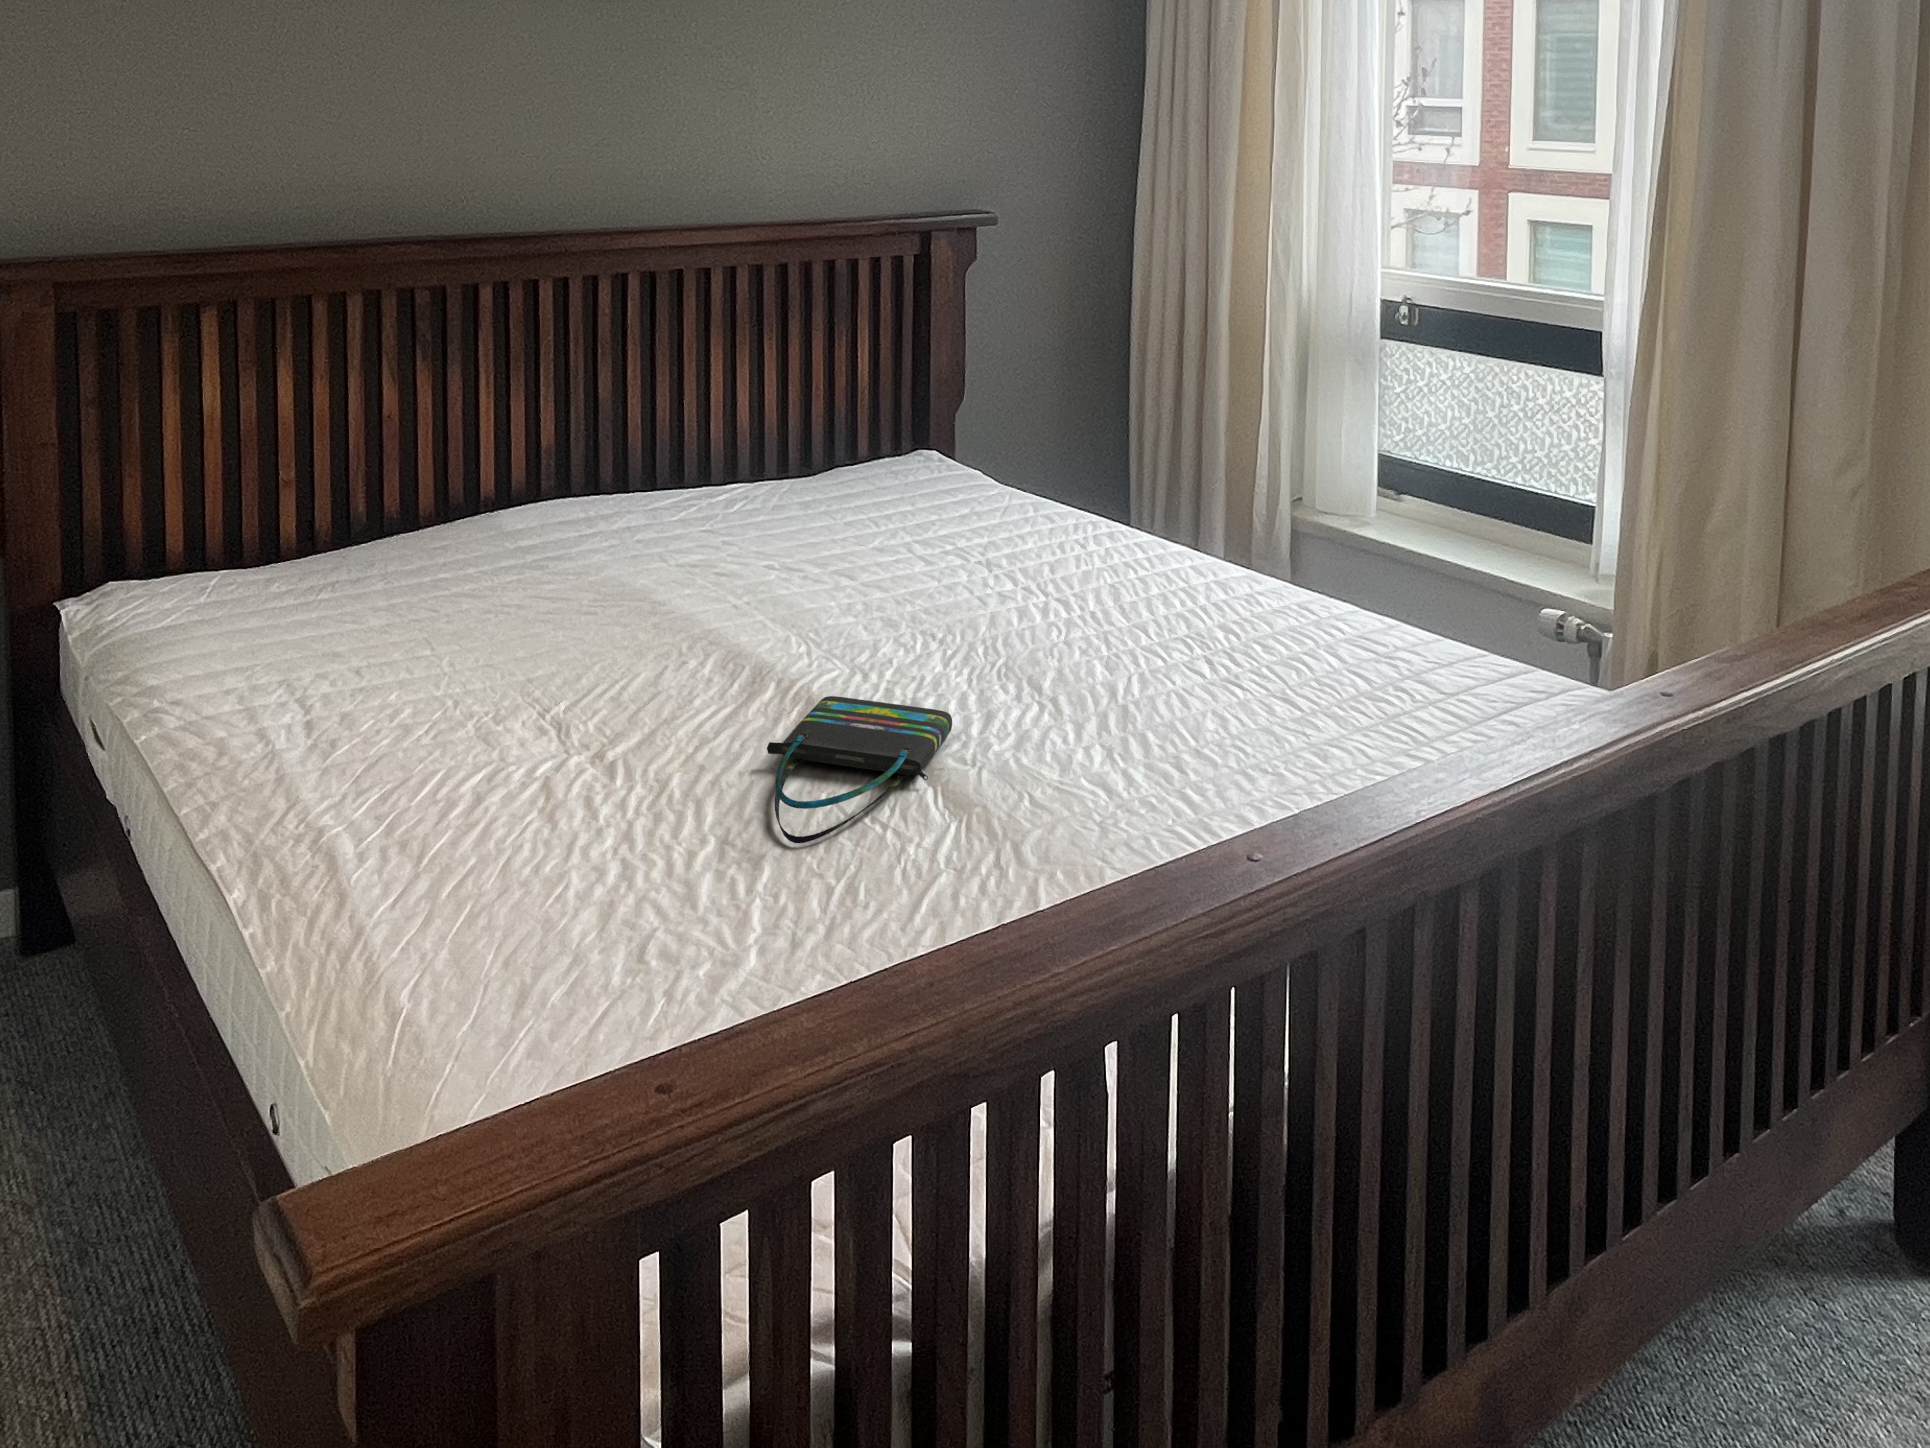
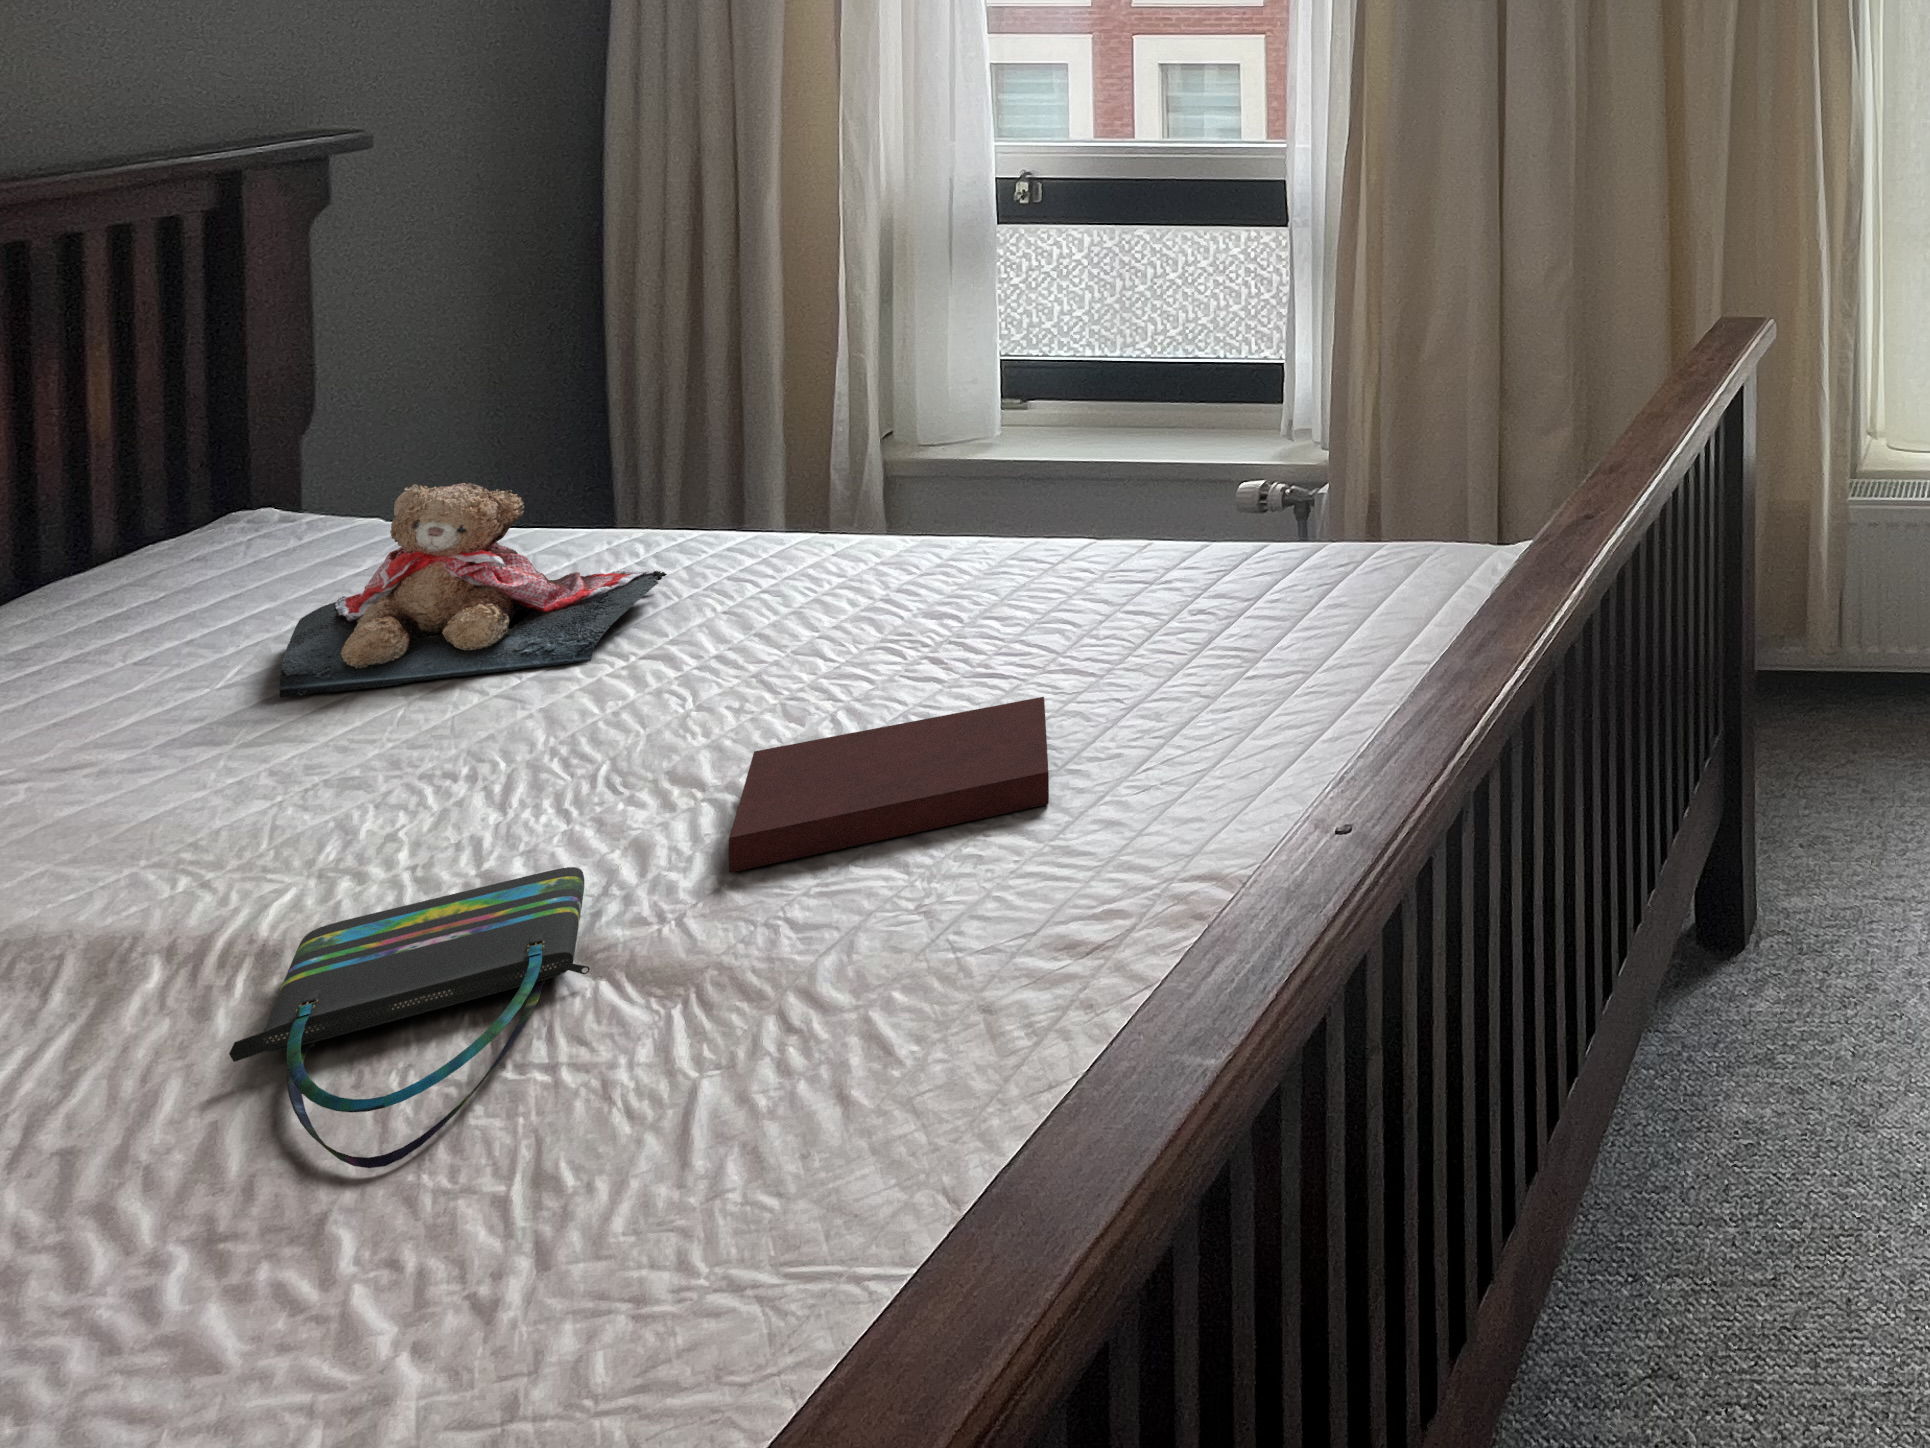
teddy bear: none [889,443,1091,589] -> present [279,482,667,698]
notebook: none [1023,679,1248,788] -> present [729,697,1049,872]

